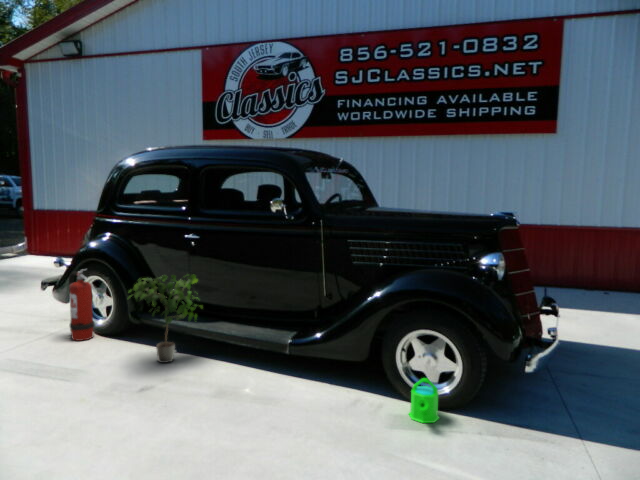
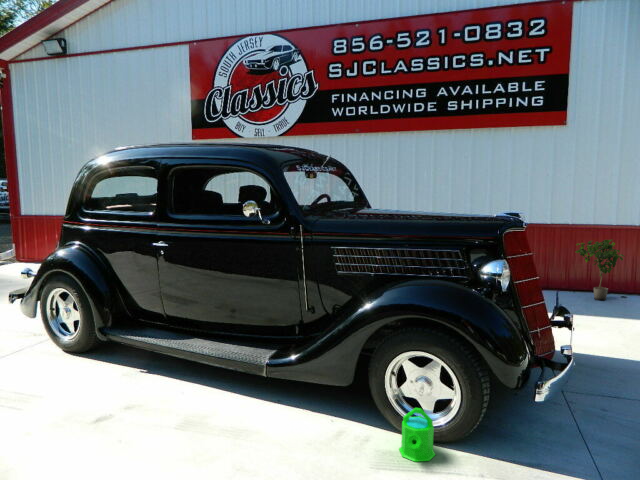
fire extinguisher: present [69,269,94,341] -> none [32,280,61,359]
potted plant: present [129,274,203,363] -> present [575,239,624,300]

